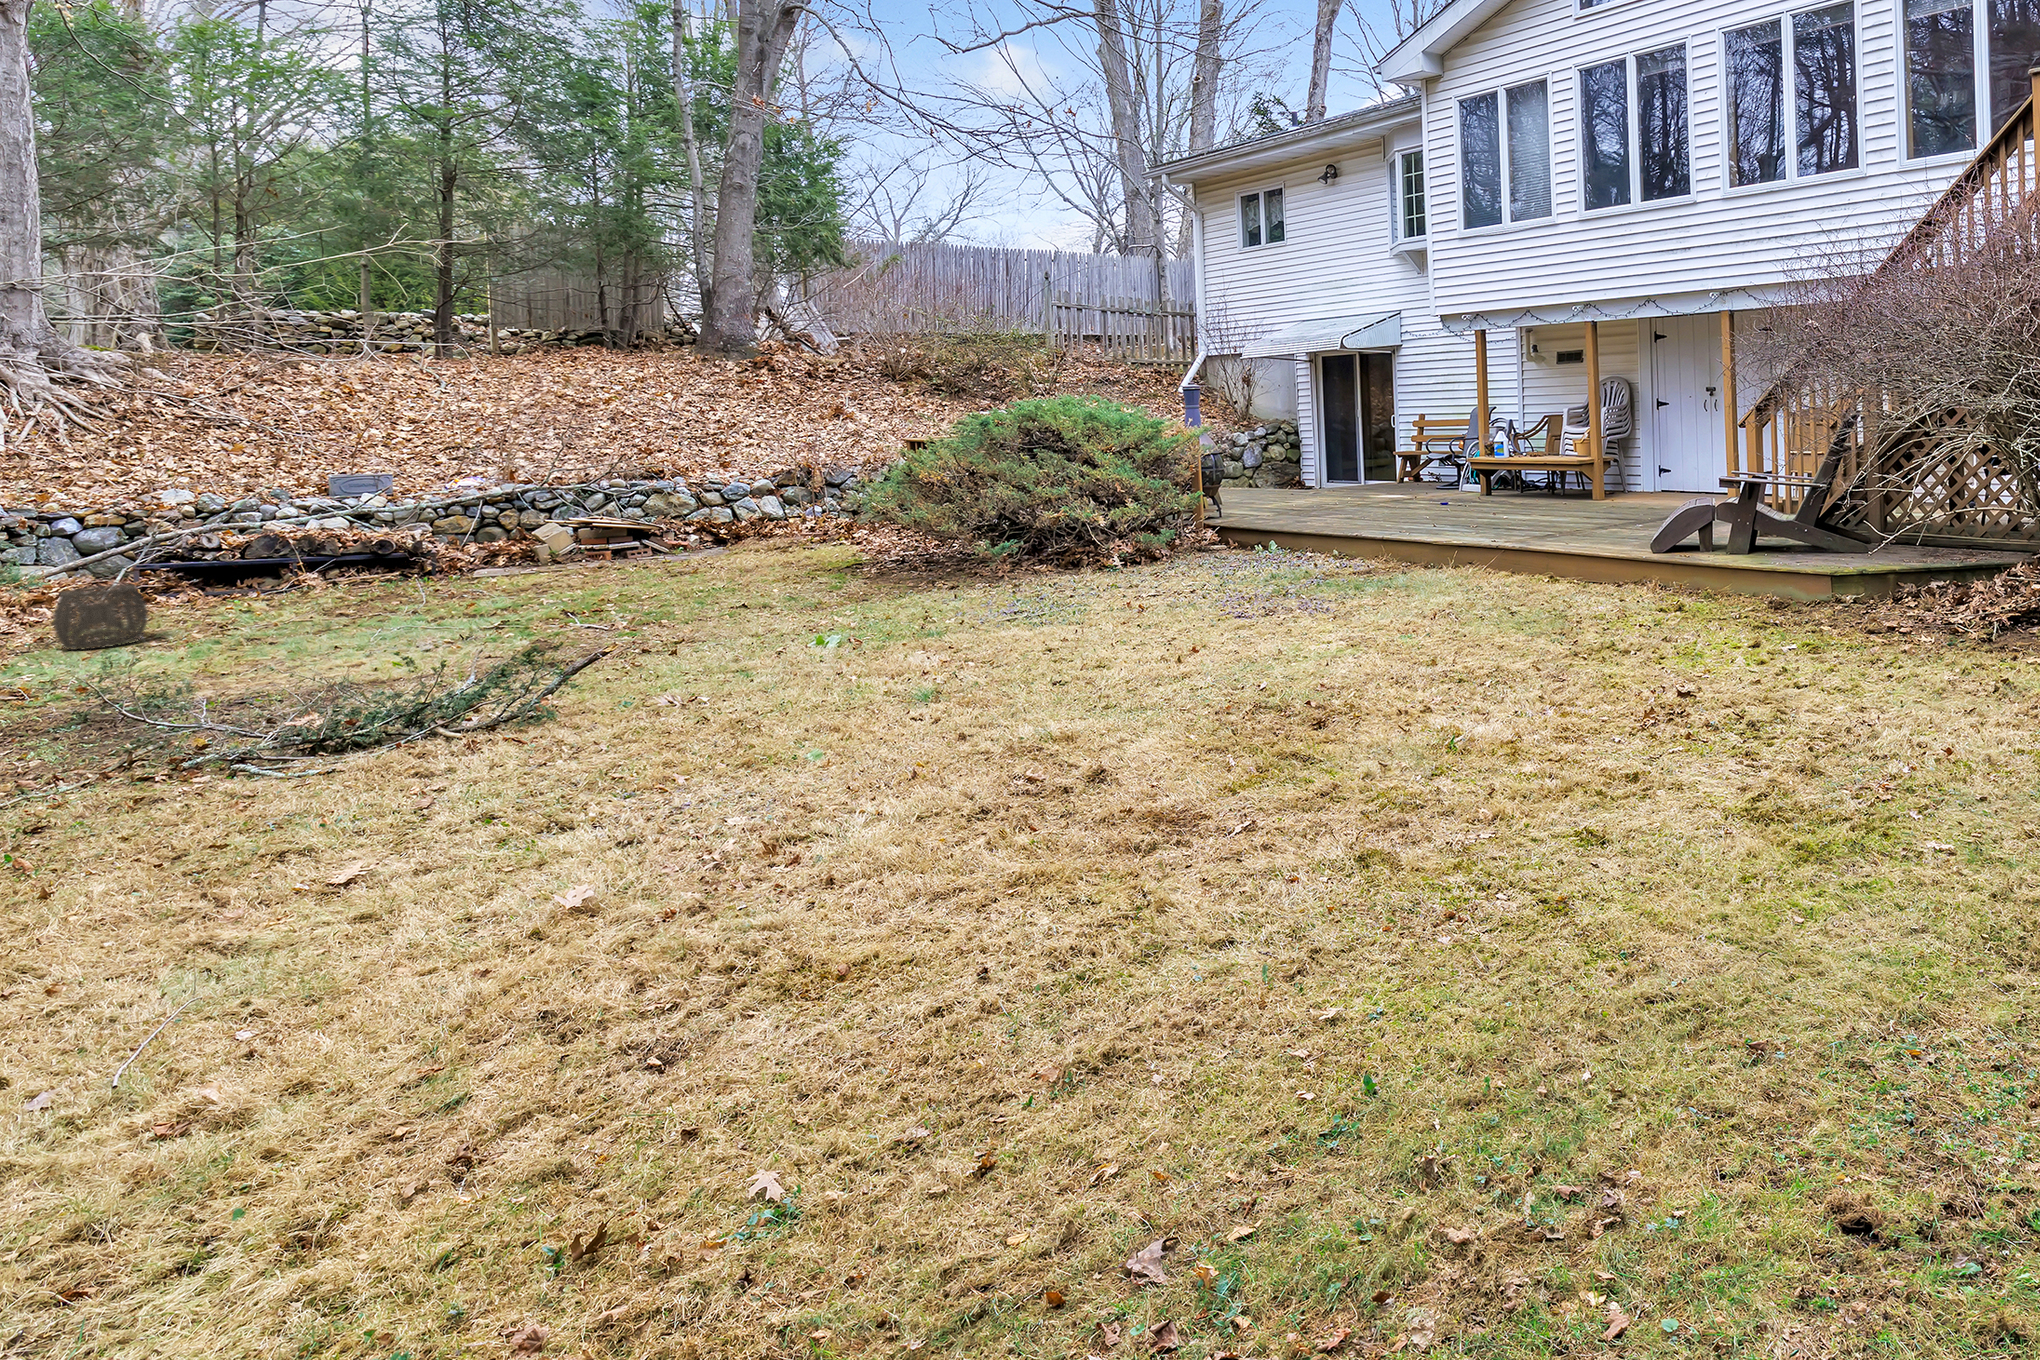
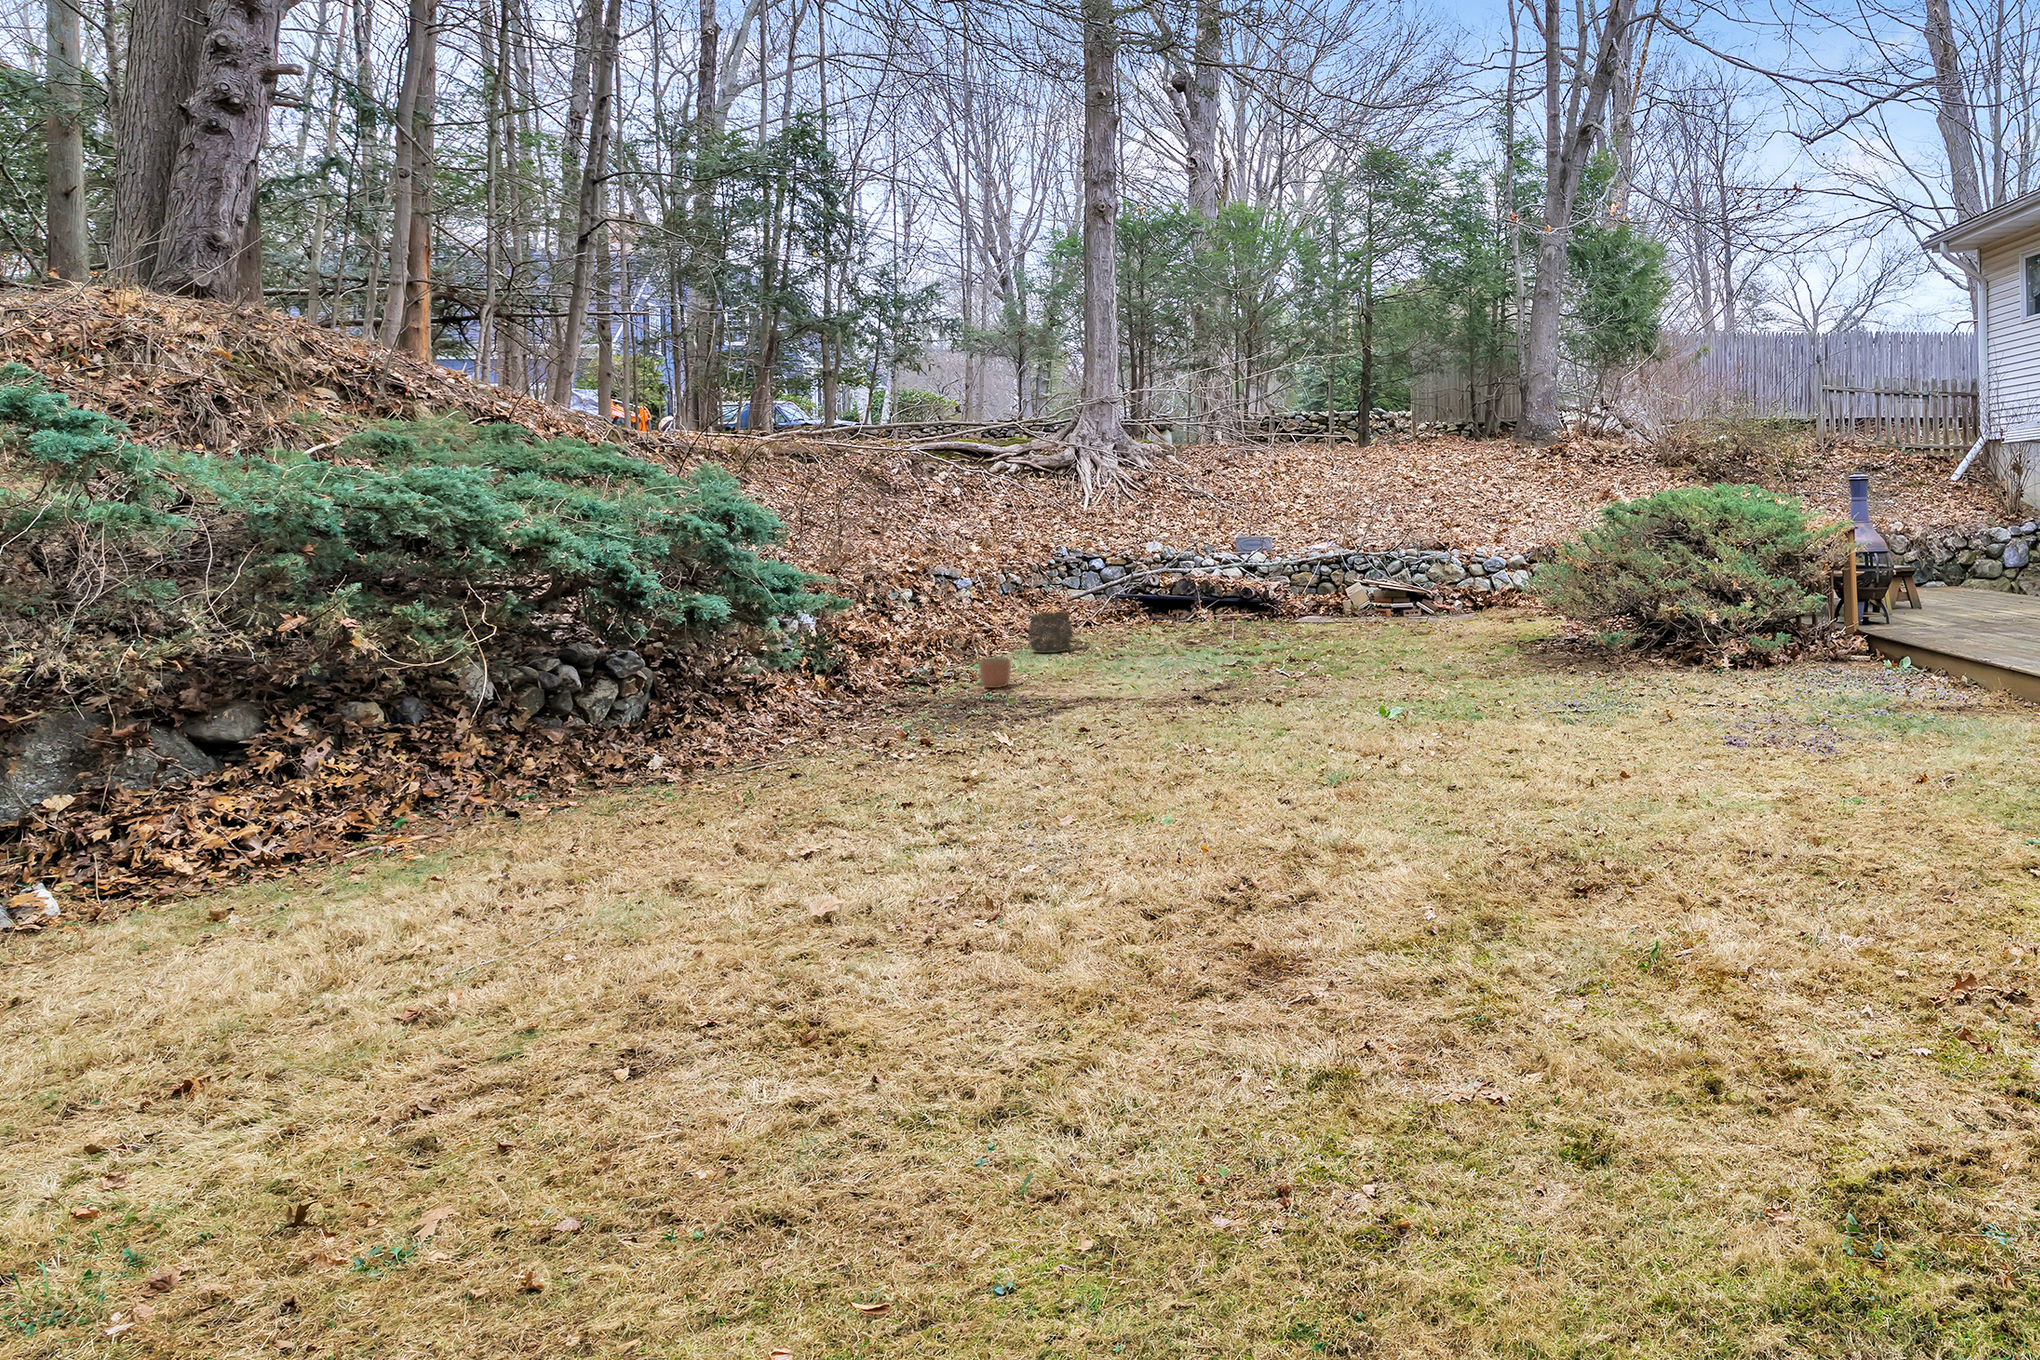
planter: none [57,648,126,698] -> present [979,657,1011,688]

